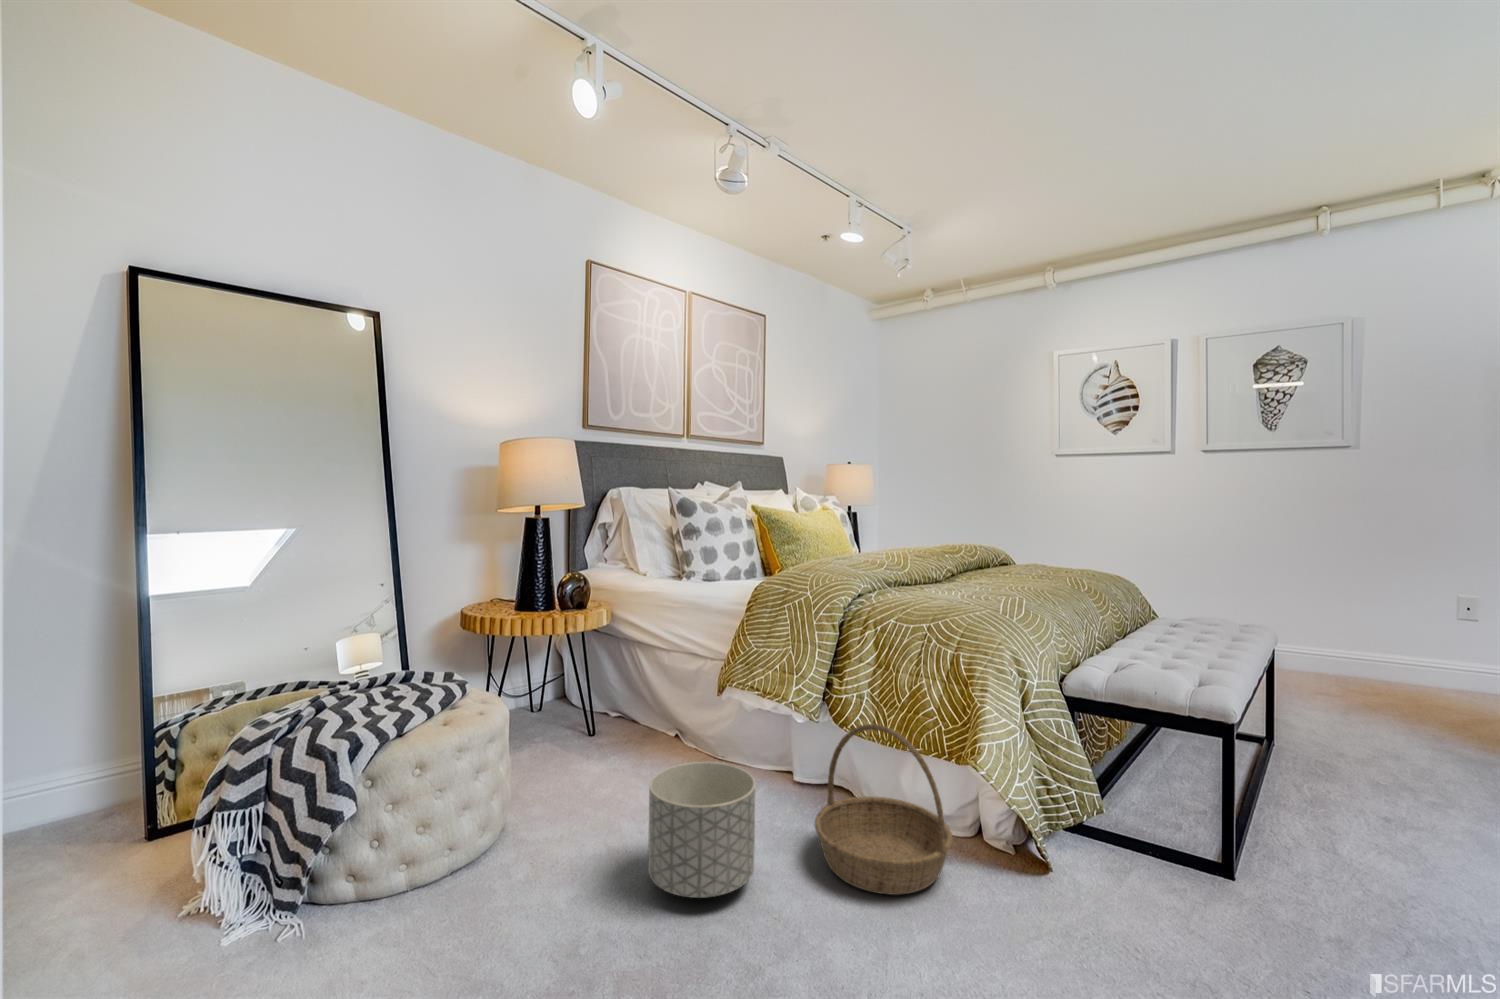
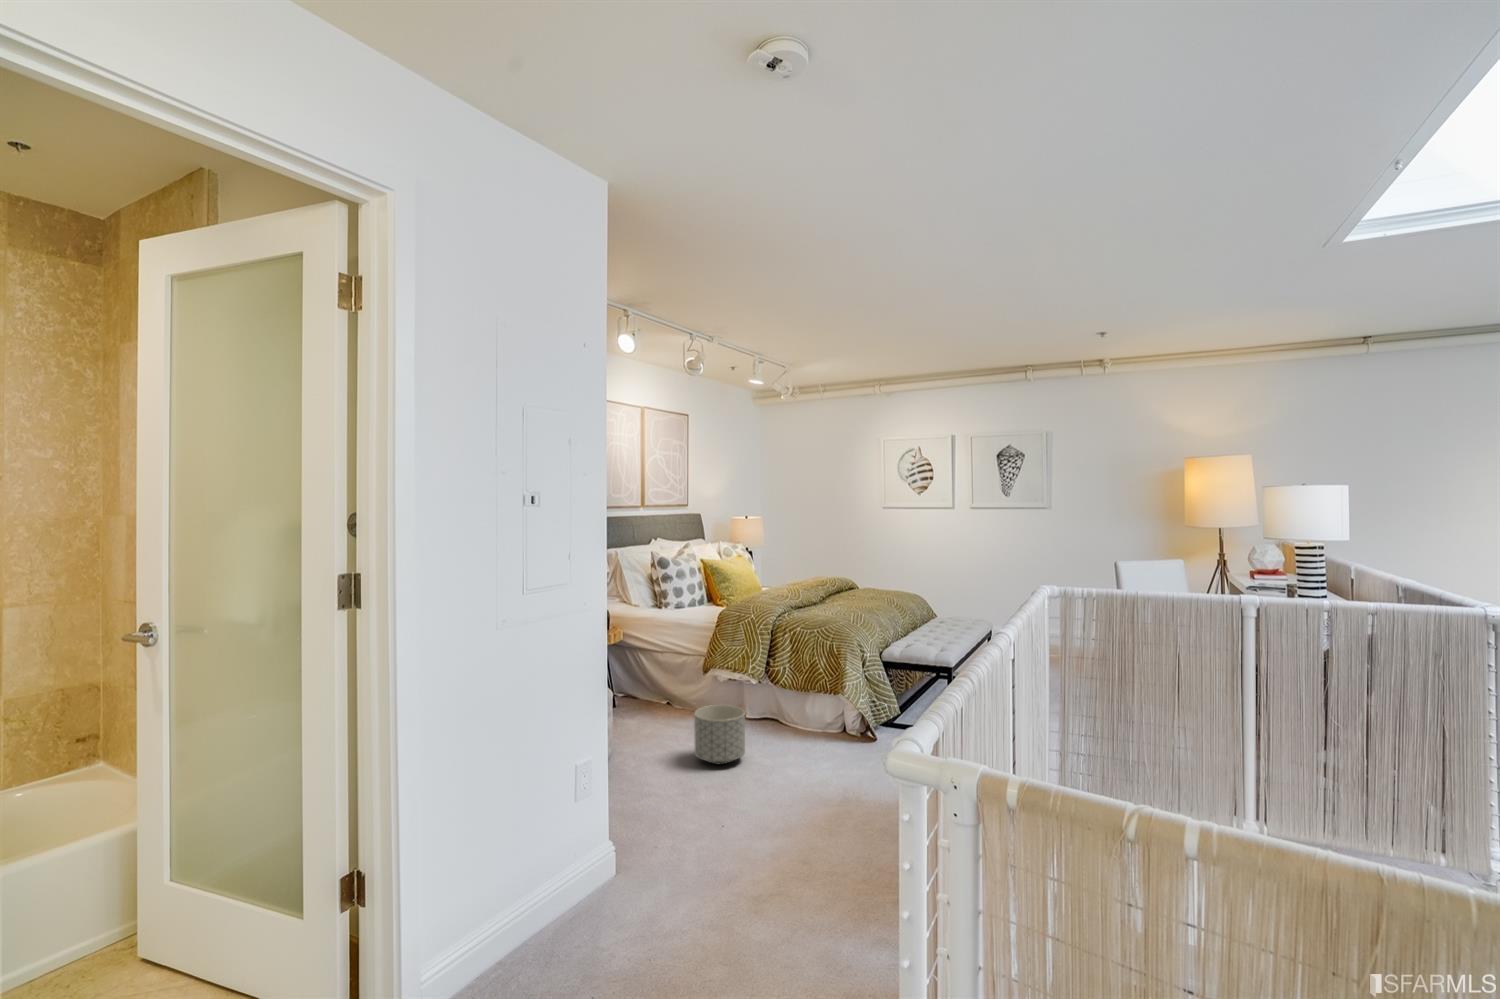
basket: present [815,724,952,895] -> none [768,680,833,755]

